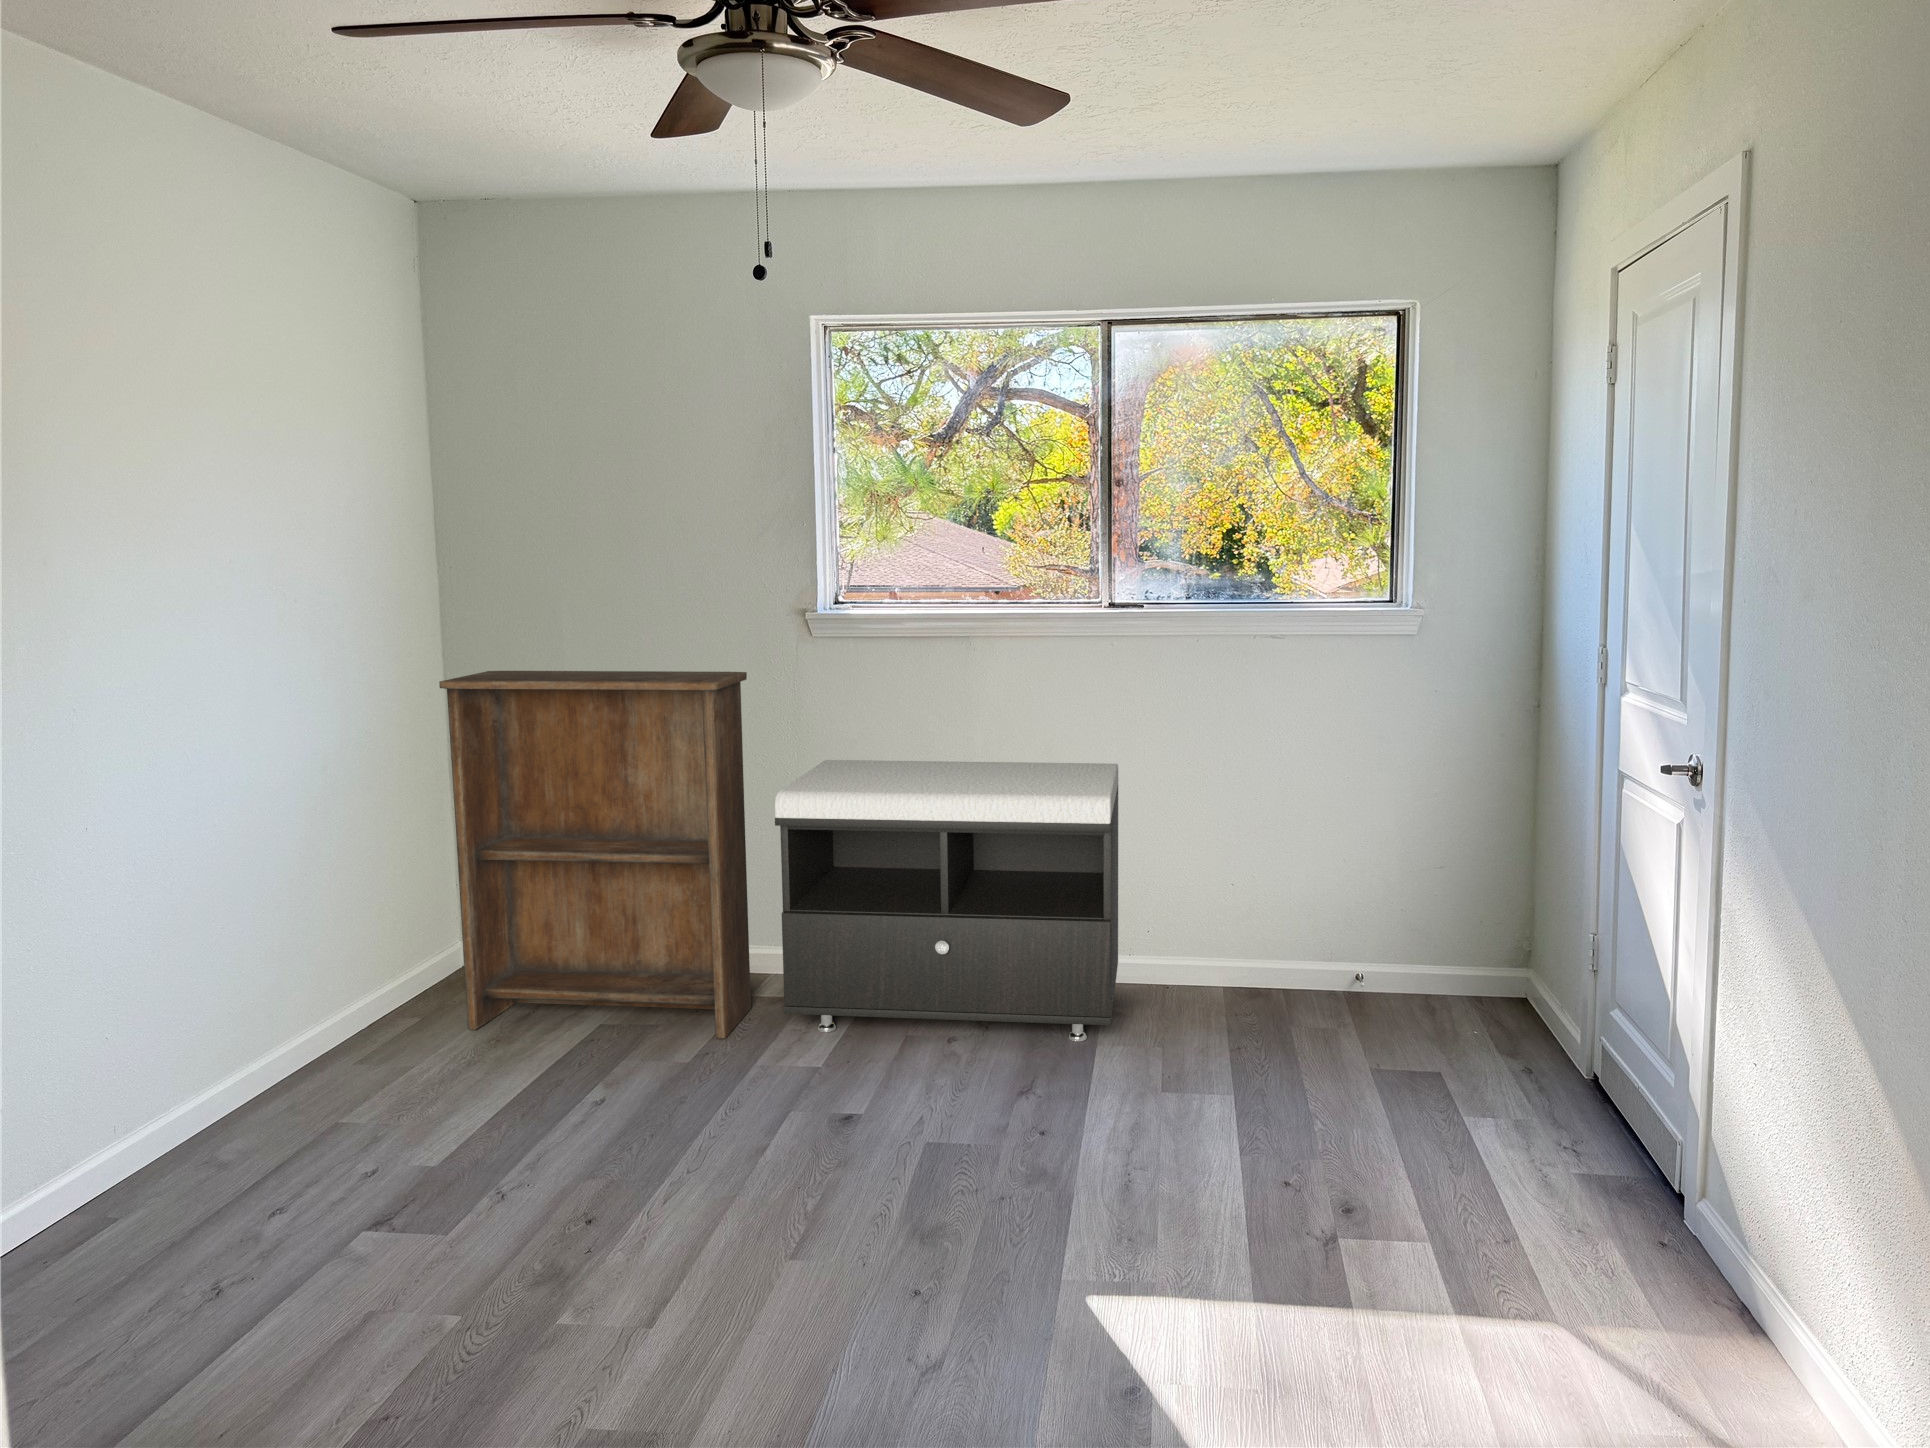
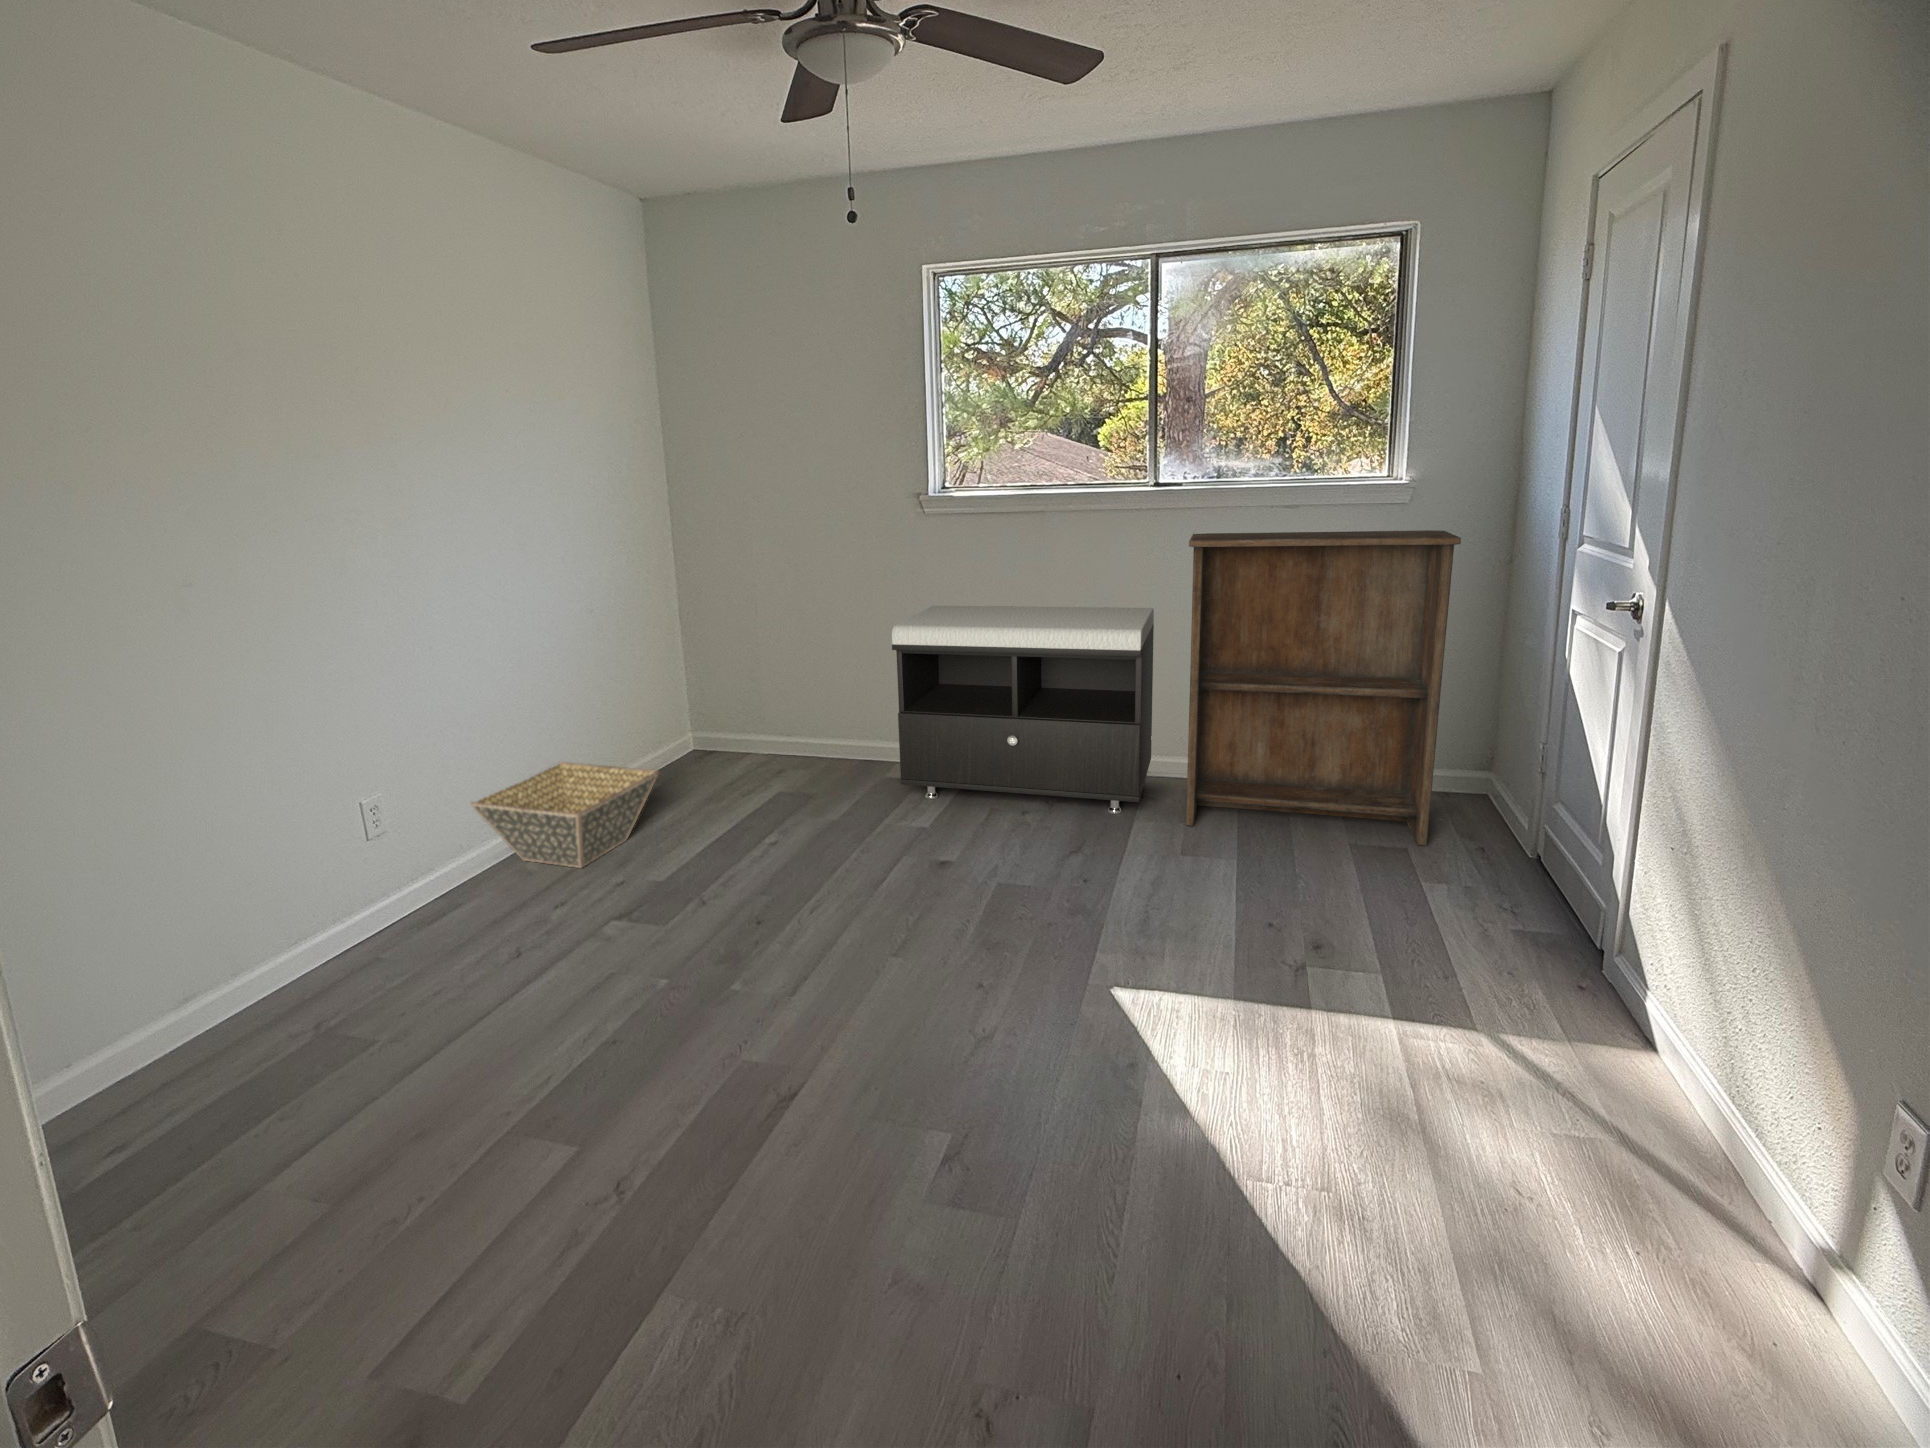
bookshelf: present [439,671,751,1038] -> present [1186,530,1461,845]
basket: none [103,1005,423,1175] -> present [471,762,660,868]

